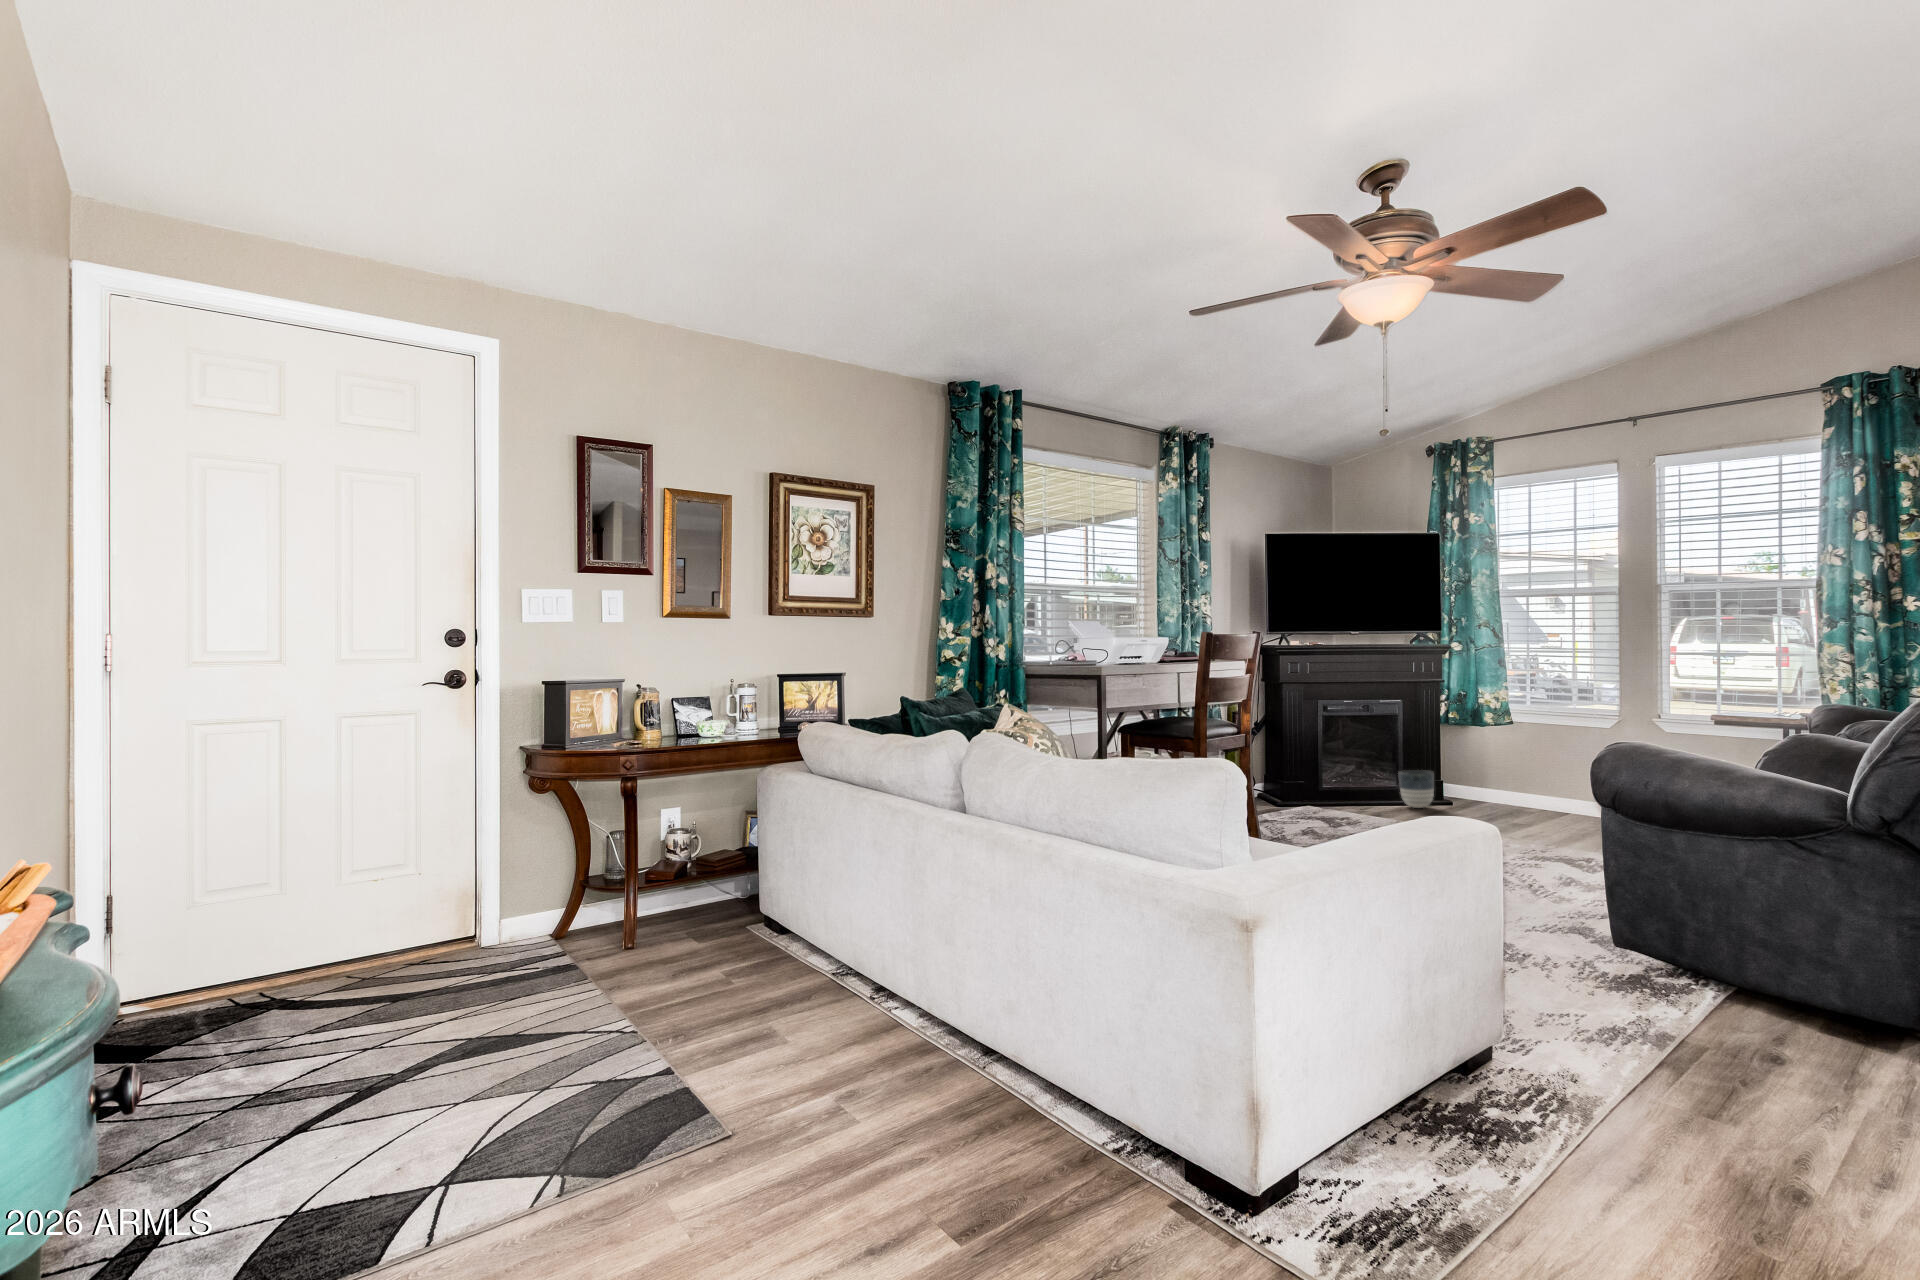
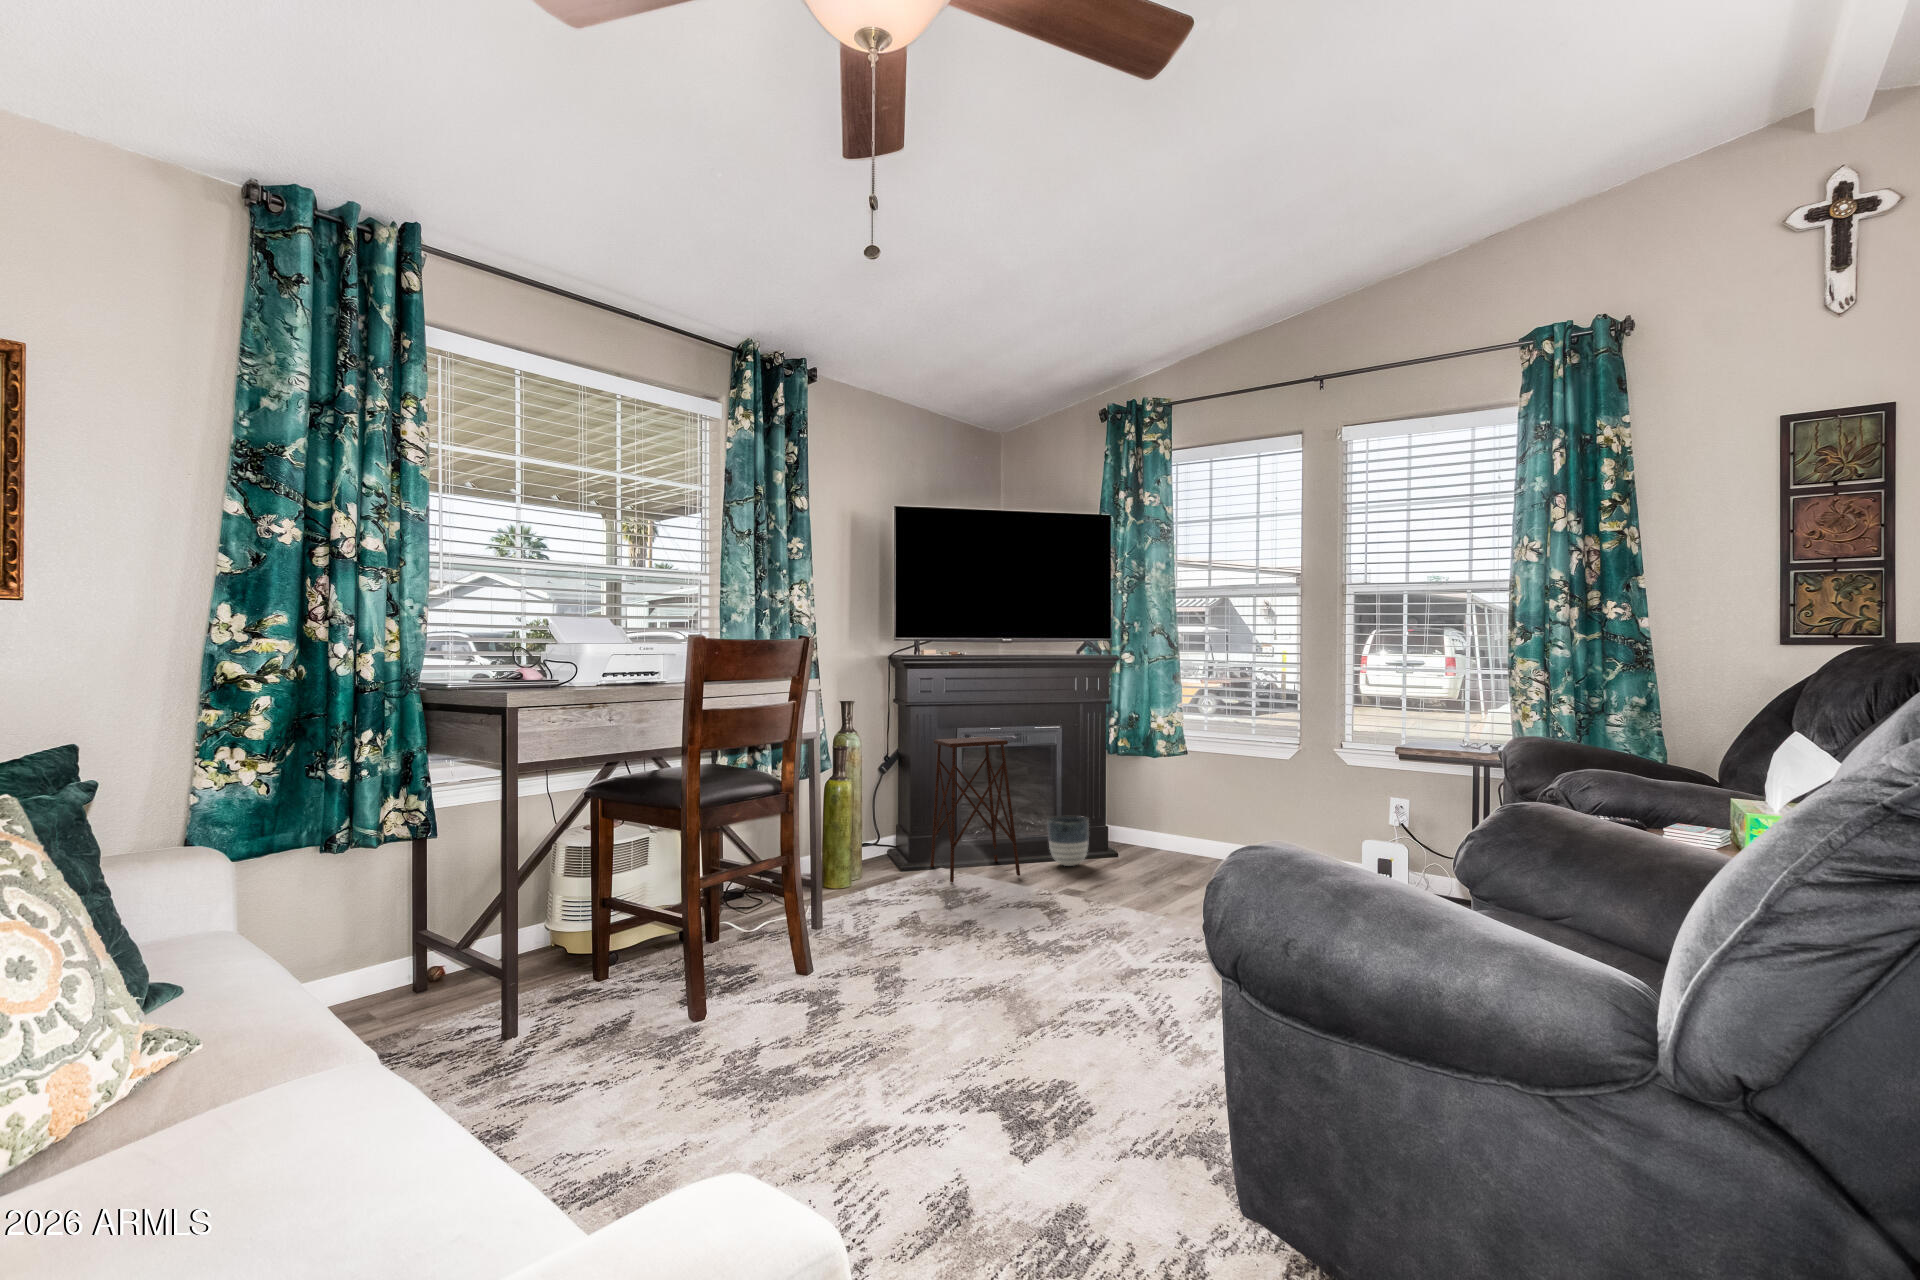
side table: none [1305,708,1383,815] -> present [930,737,1020,883]

